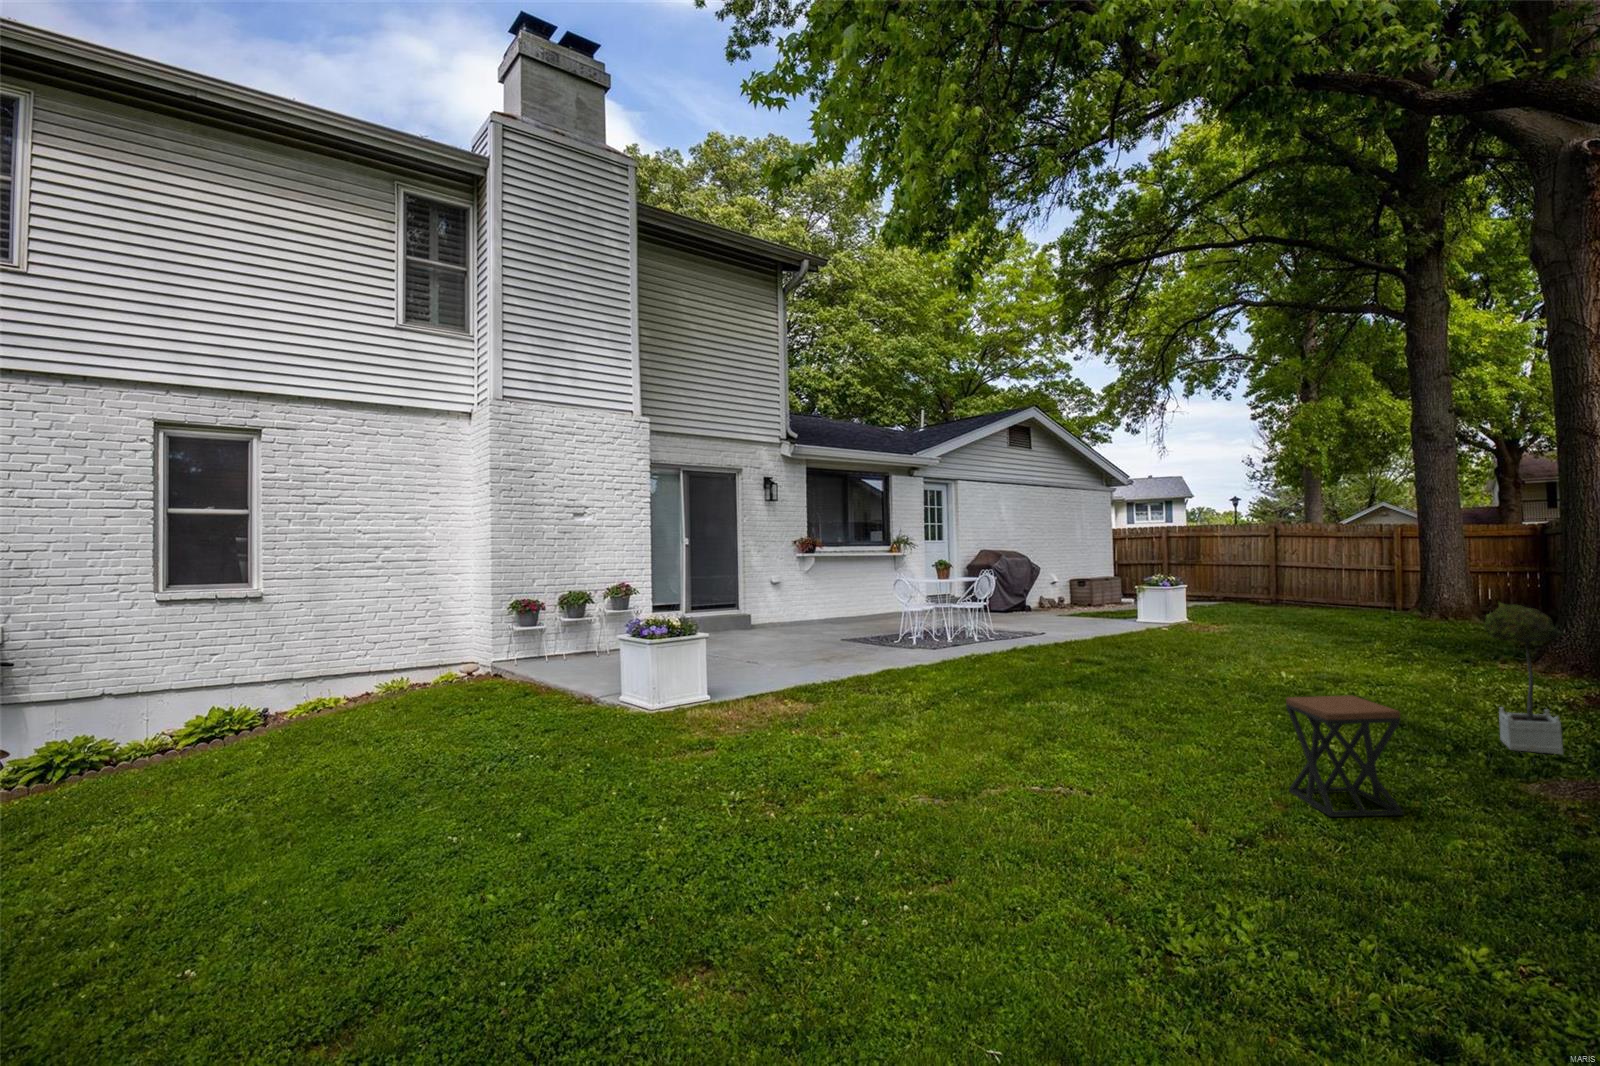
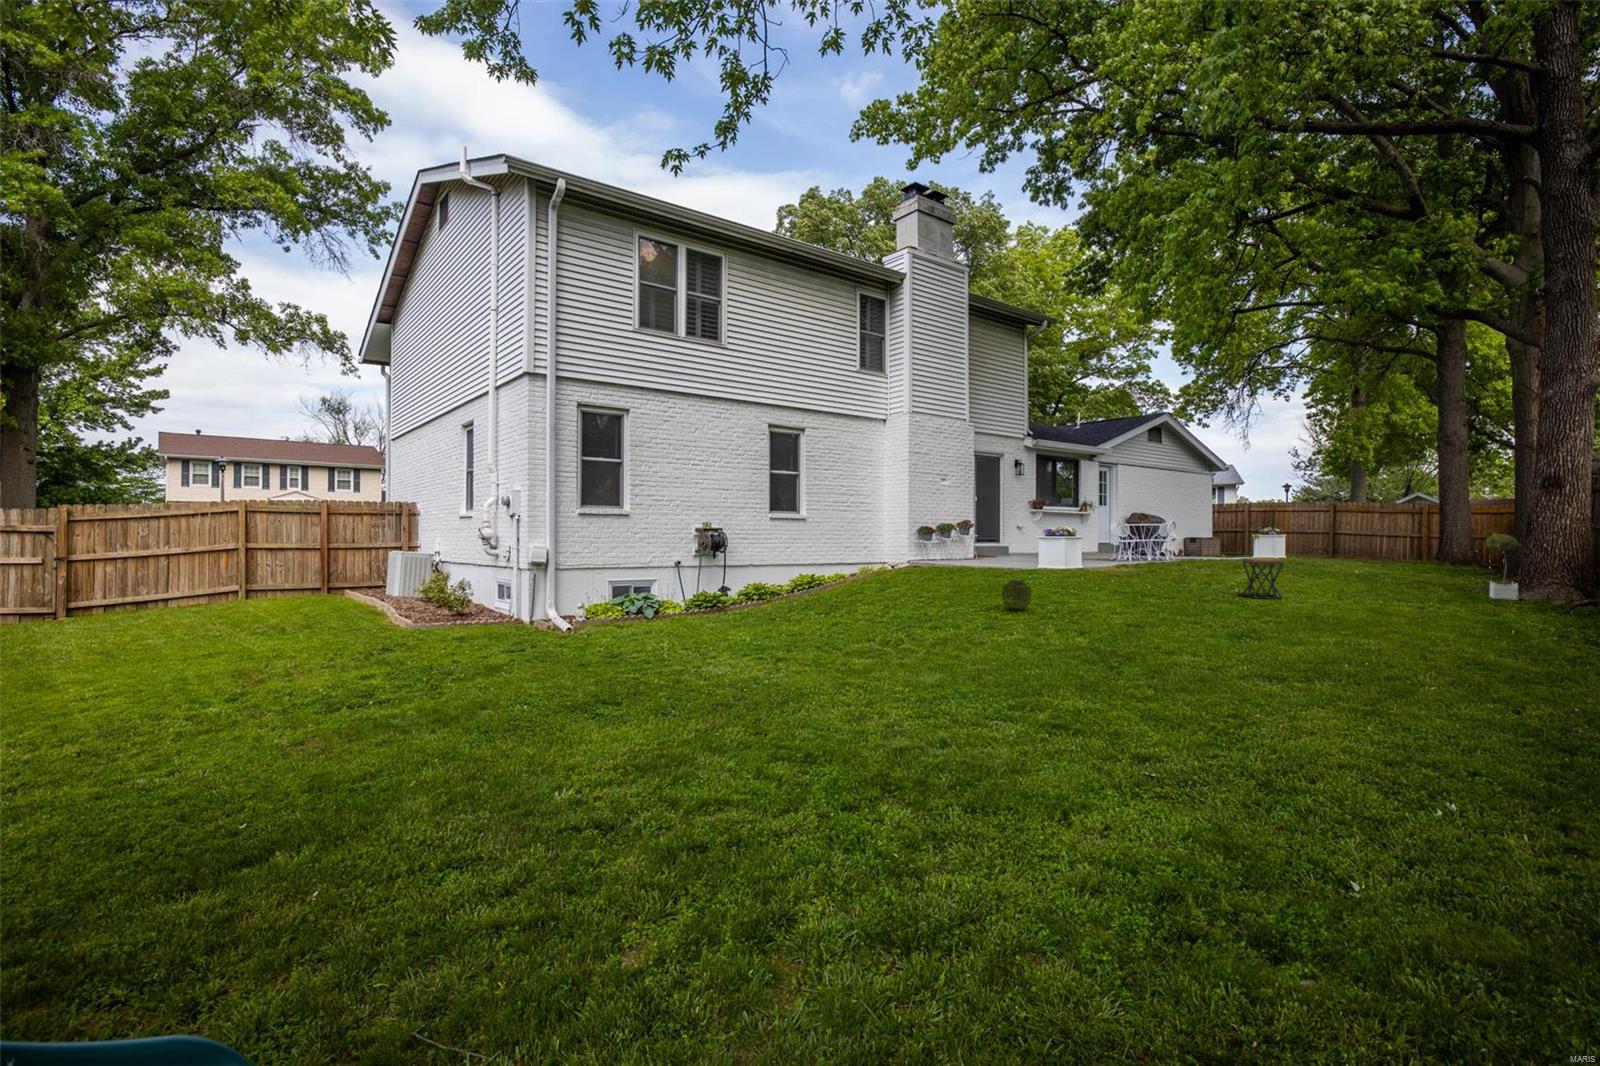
stool: present [1286,696,1403,817] -> present [1242,558,1283,599]
woven basket: none [282,785,369,875] -> present [1002,580,1031,611]

